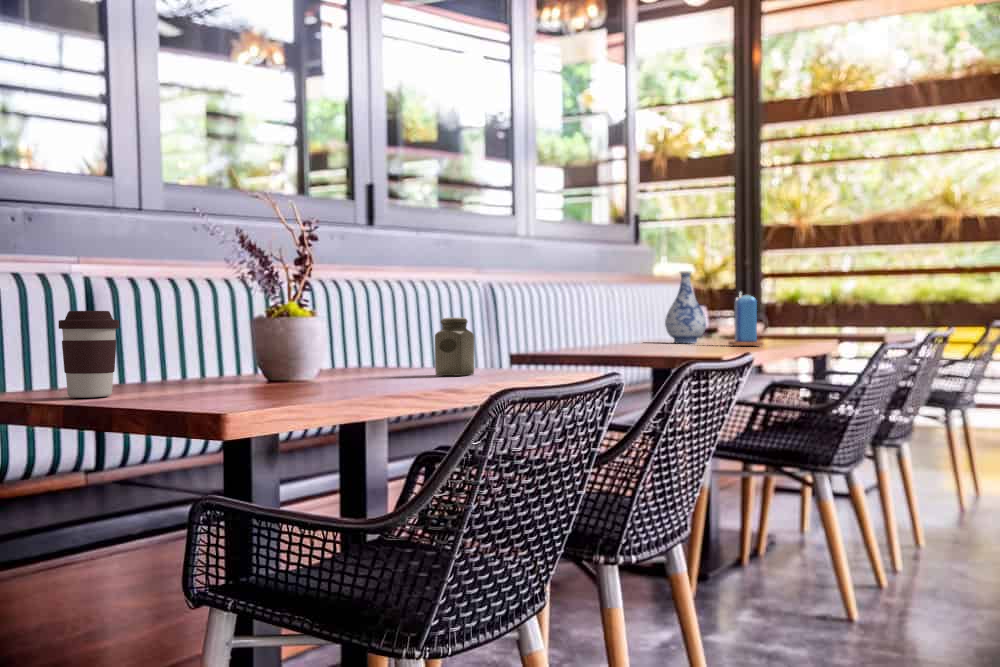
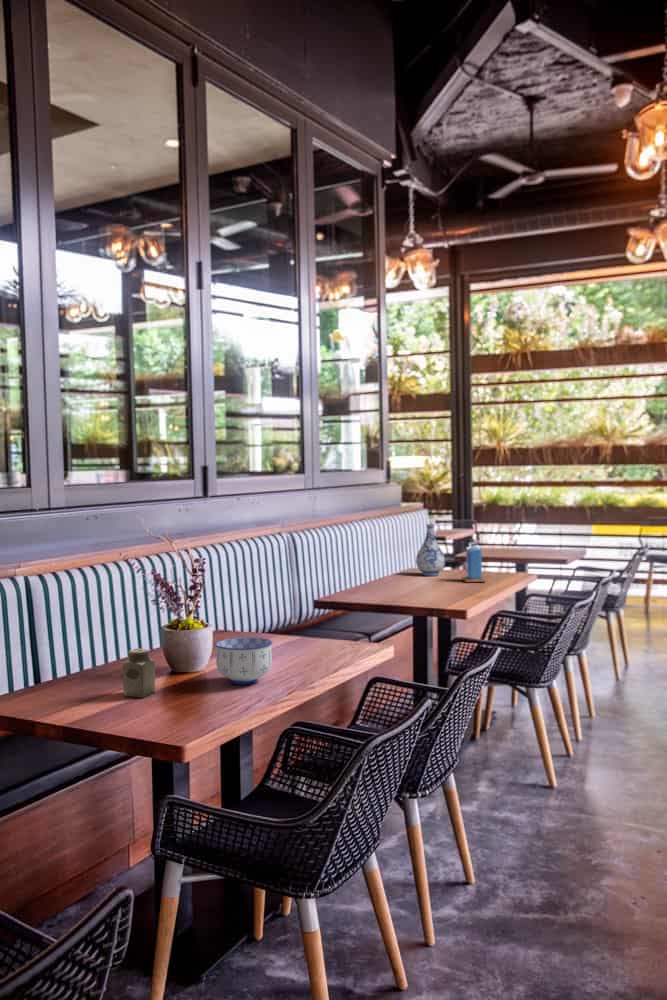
coffee cup: present [59,311,119,398] -> none [46,645,86,707]
salt shaker: present [435,317,474,376] -> present [123,649,155,698]
bowl: none [317,326,403,386] -> present [215,637,272,684]

